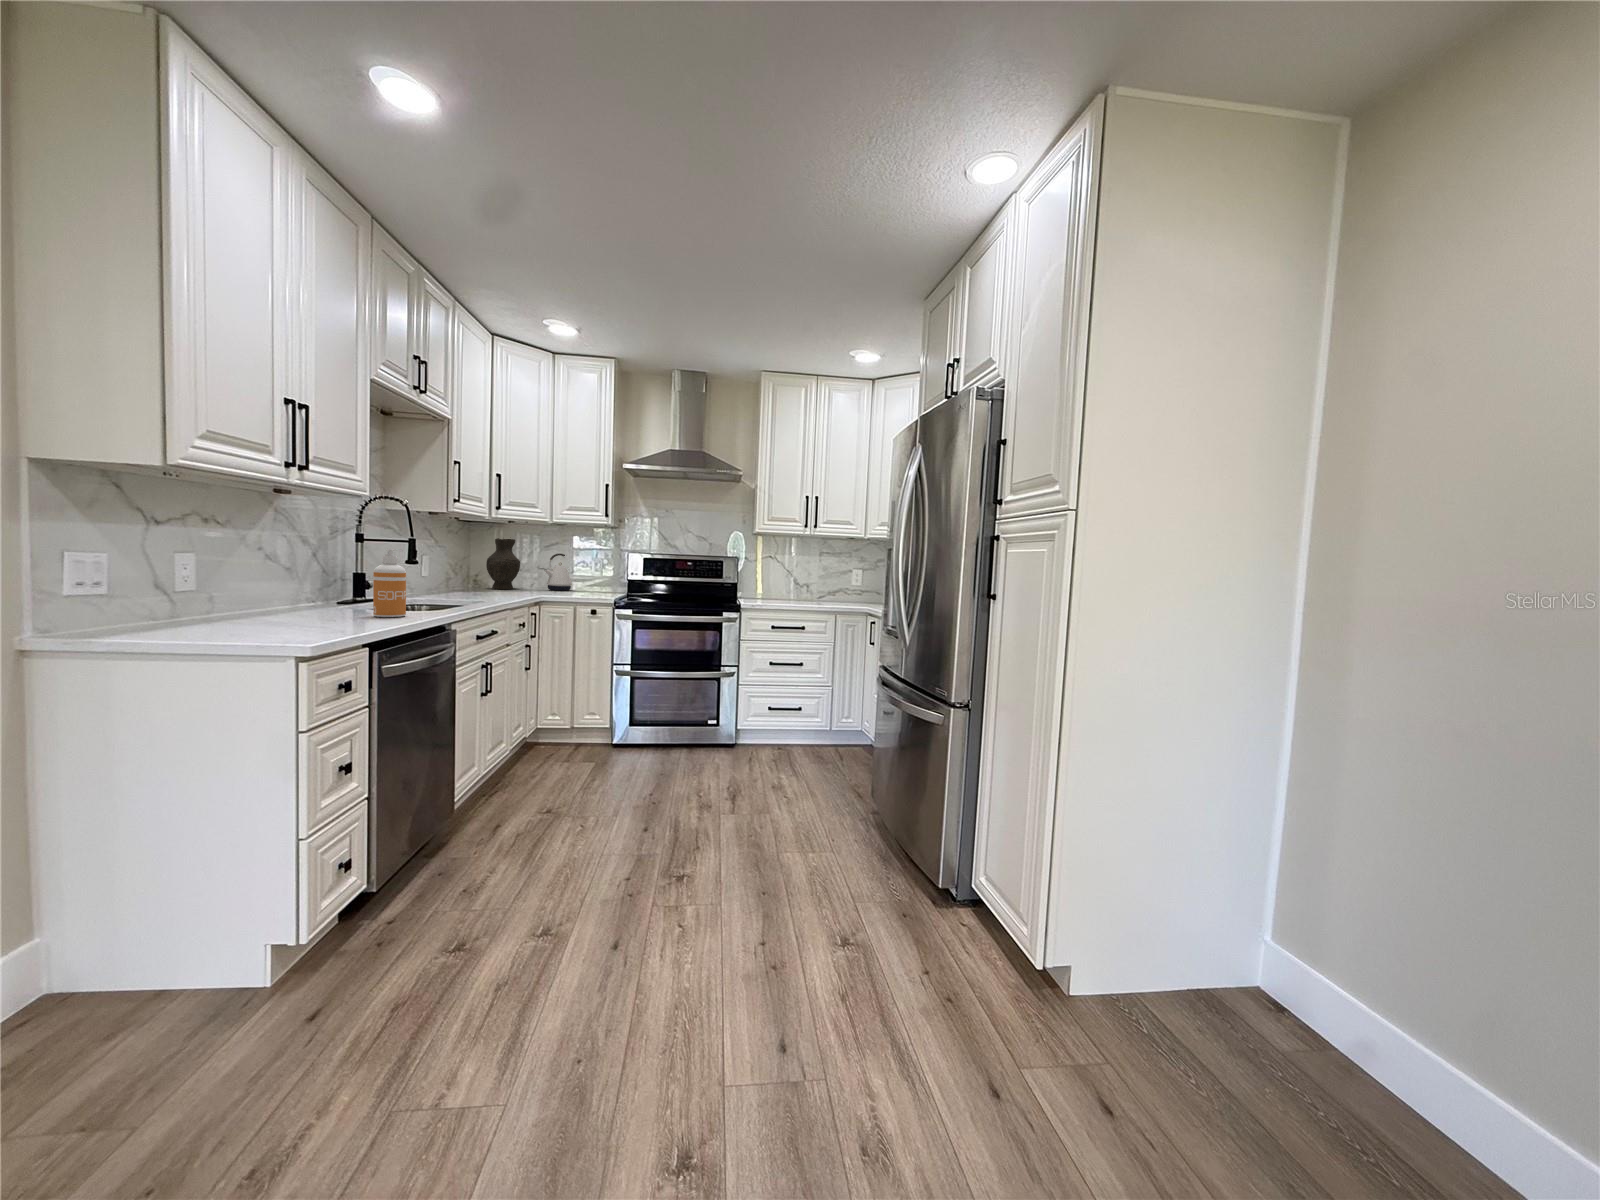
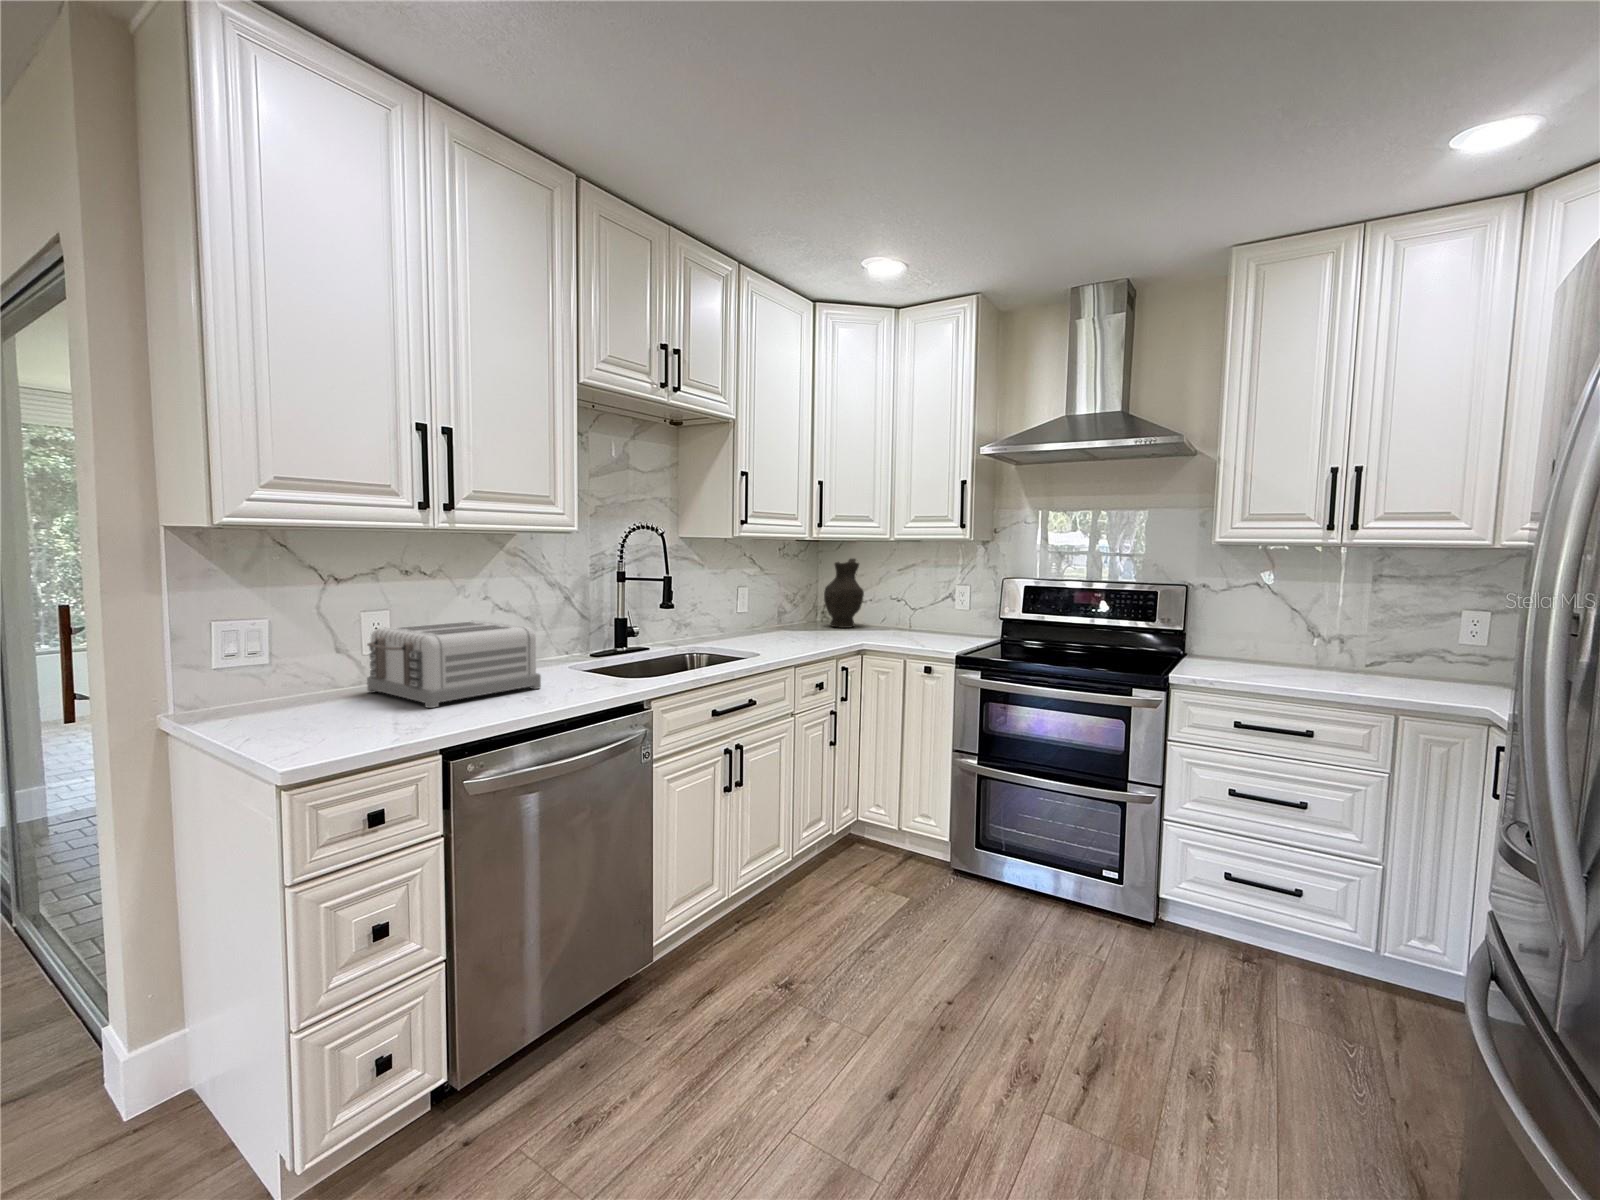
soap dispenser: present [373,548,406,617] -> none [570,597,605,687]
kettle: present [545,553,572,591] -> none [891,580,929,632]
toaster: none [180,567,356,629] -> present [367,621,541,708]

